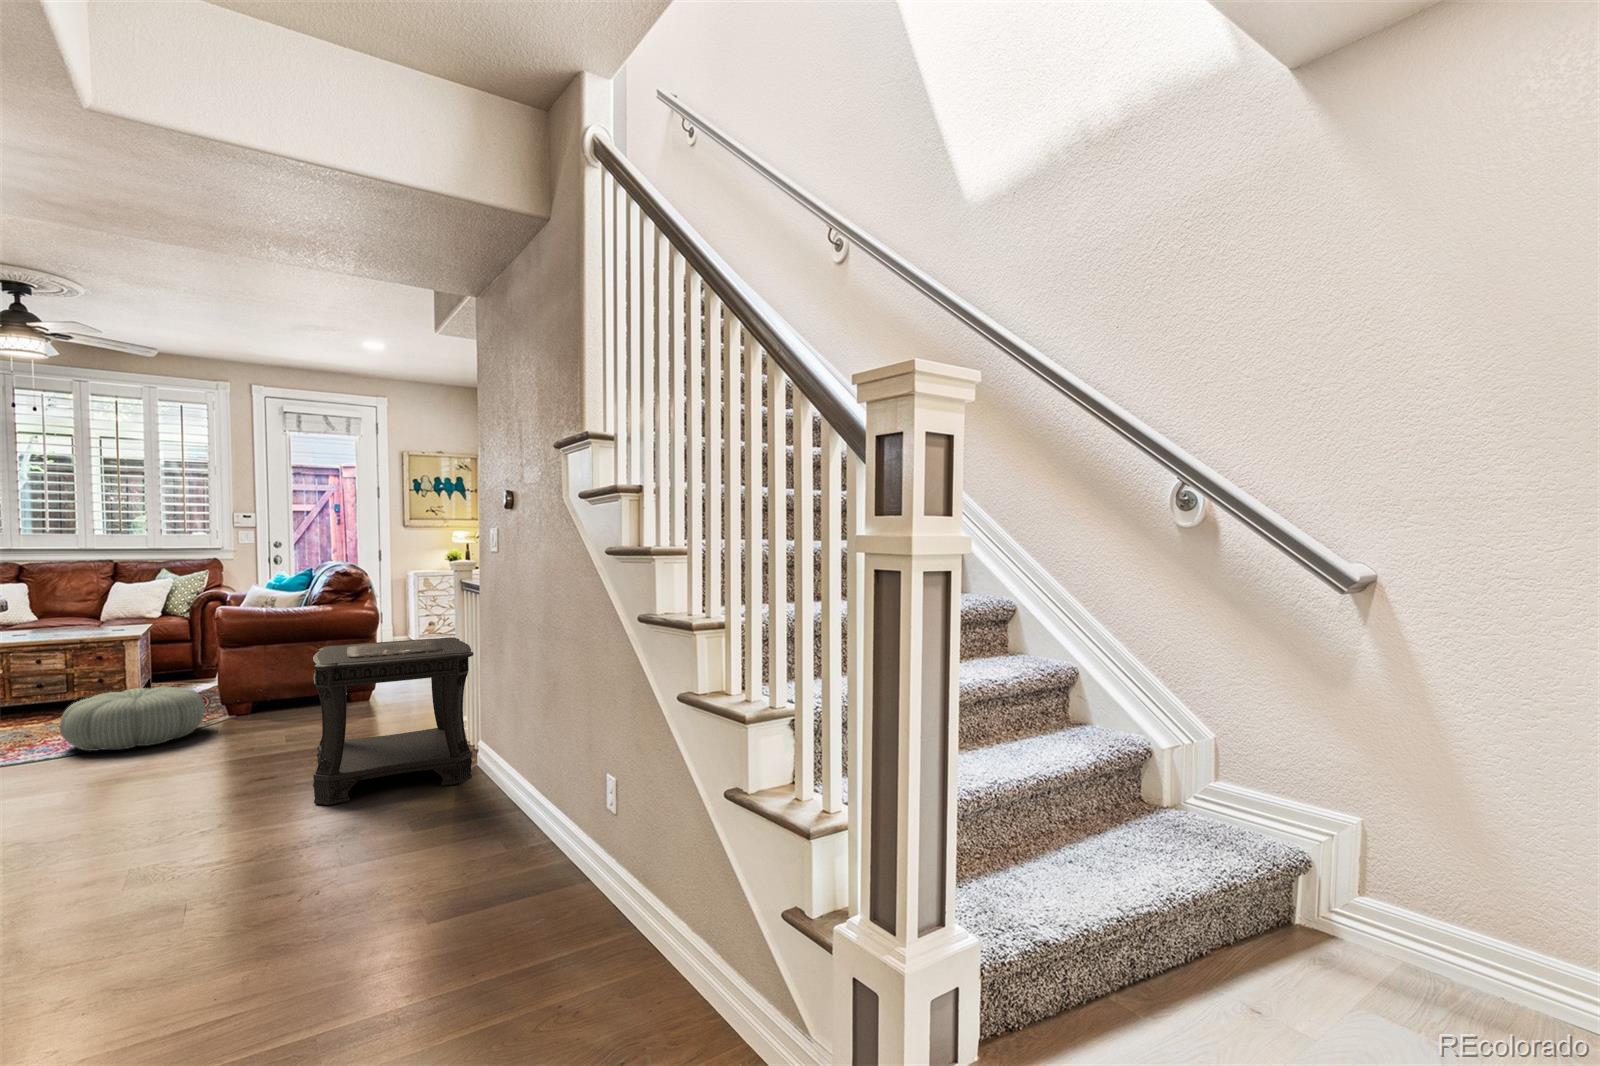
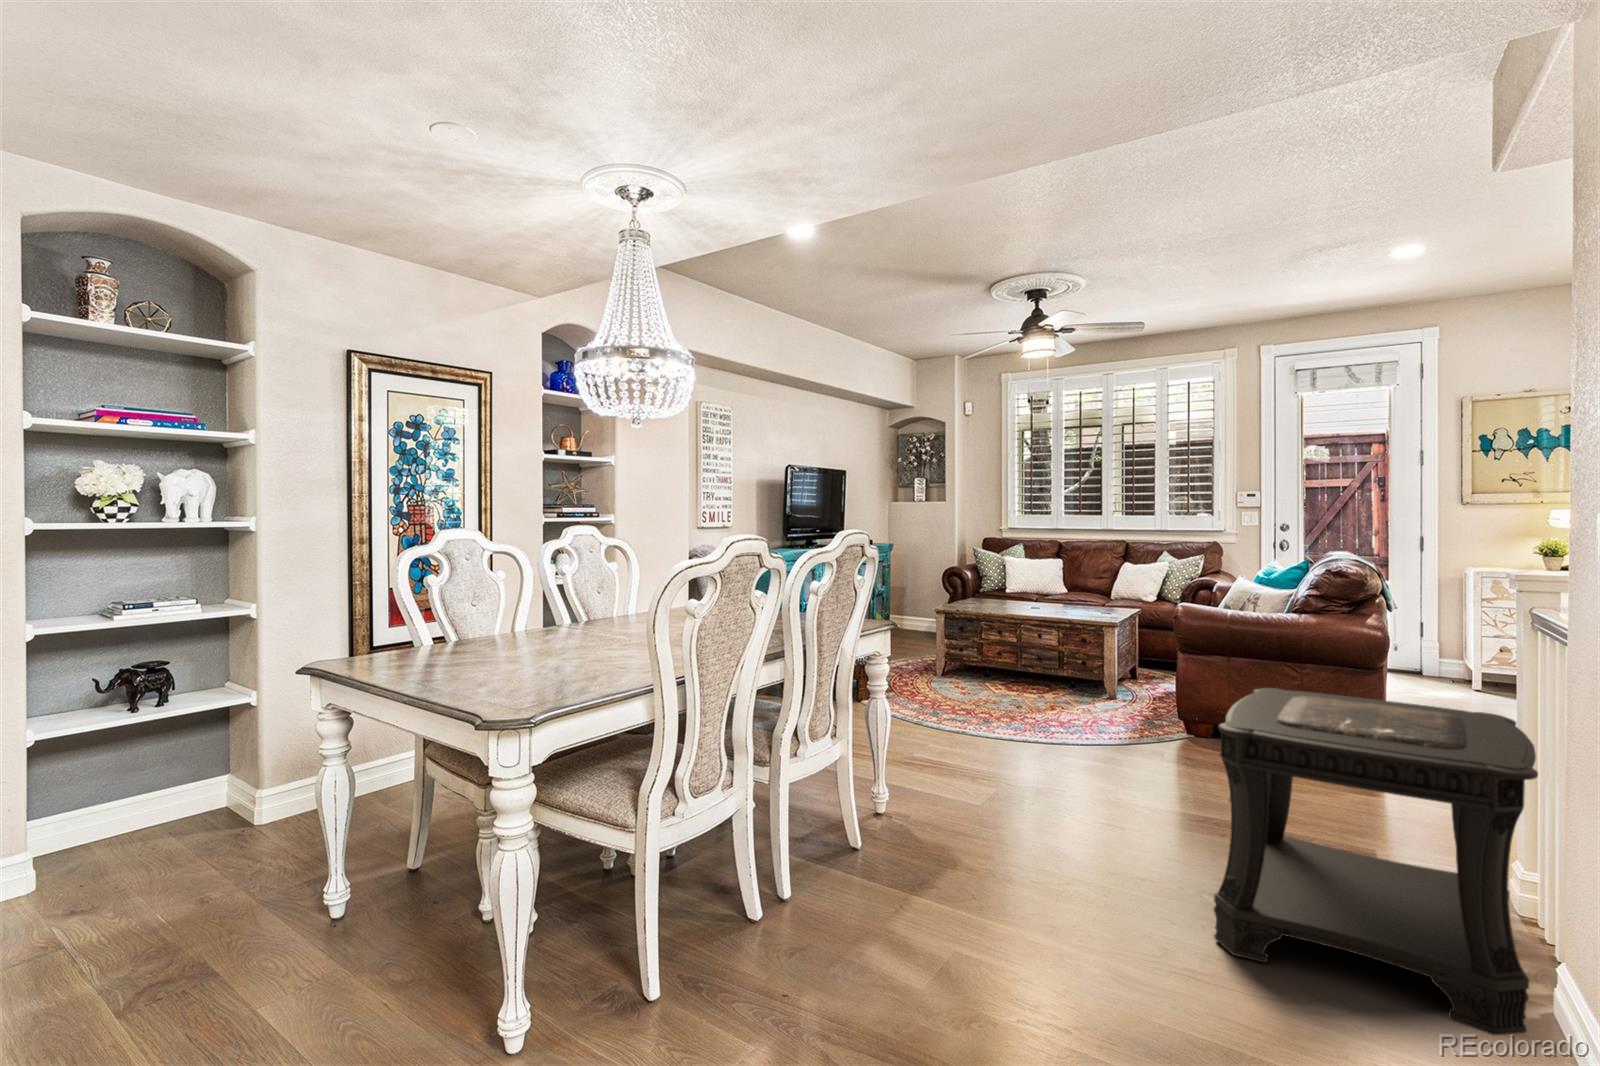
pouf: present [60,686,205,751] -> none [1030,682,1156,752]

